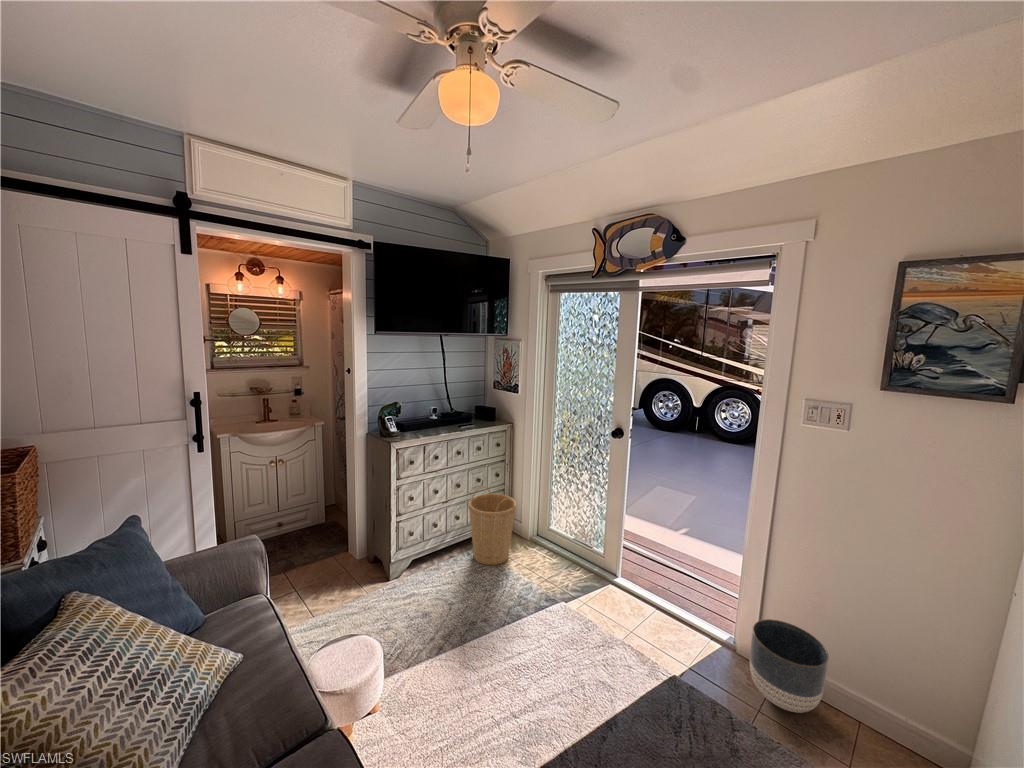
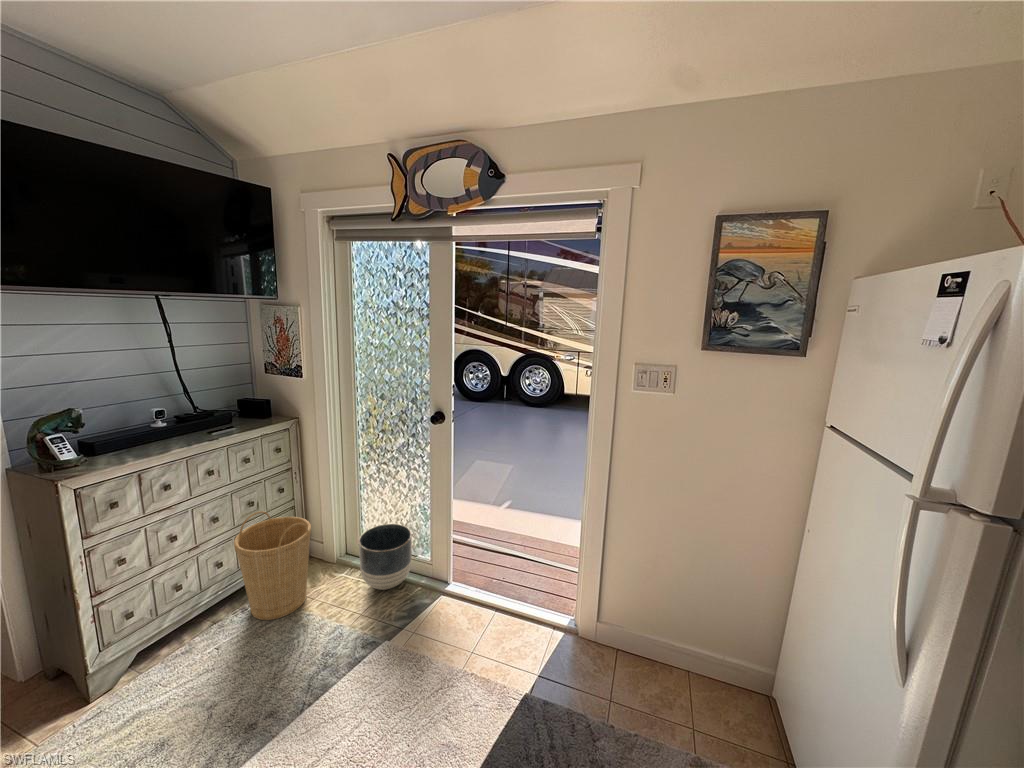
planter: present [750,619,829,713] -> present [359,524,412,590]

